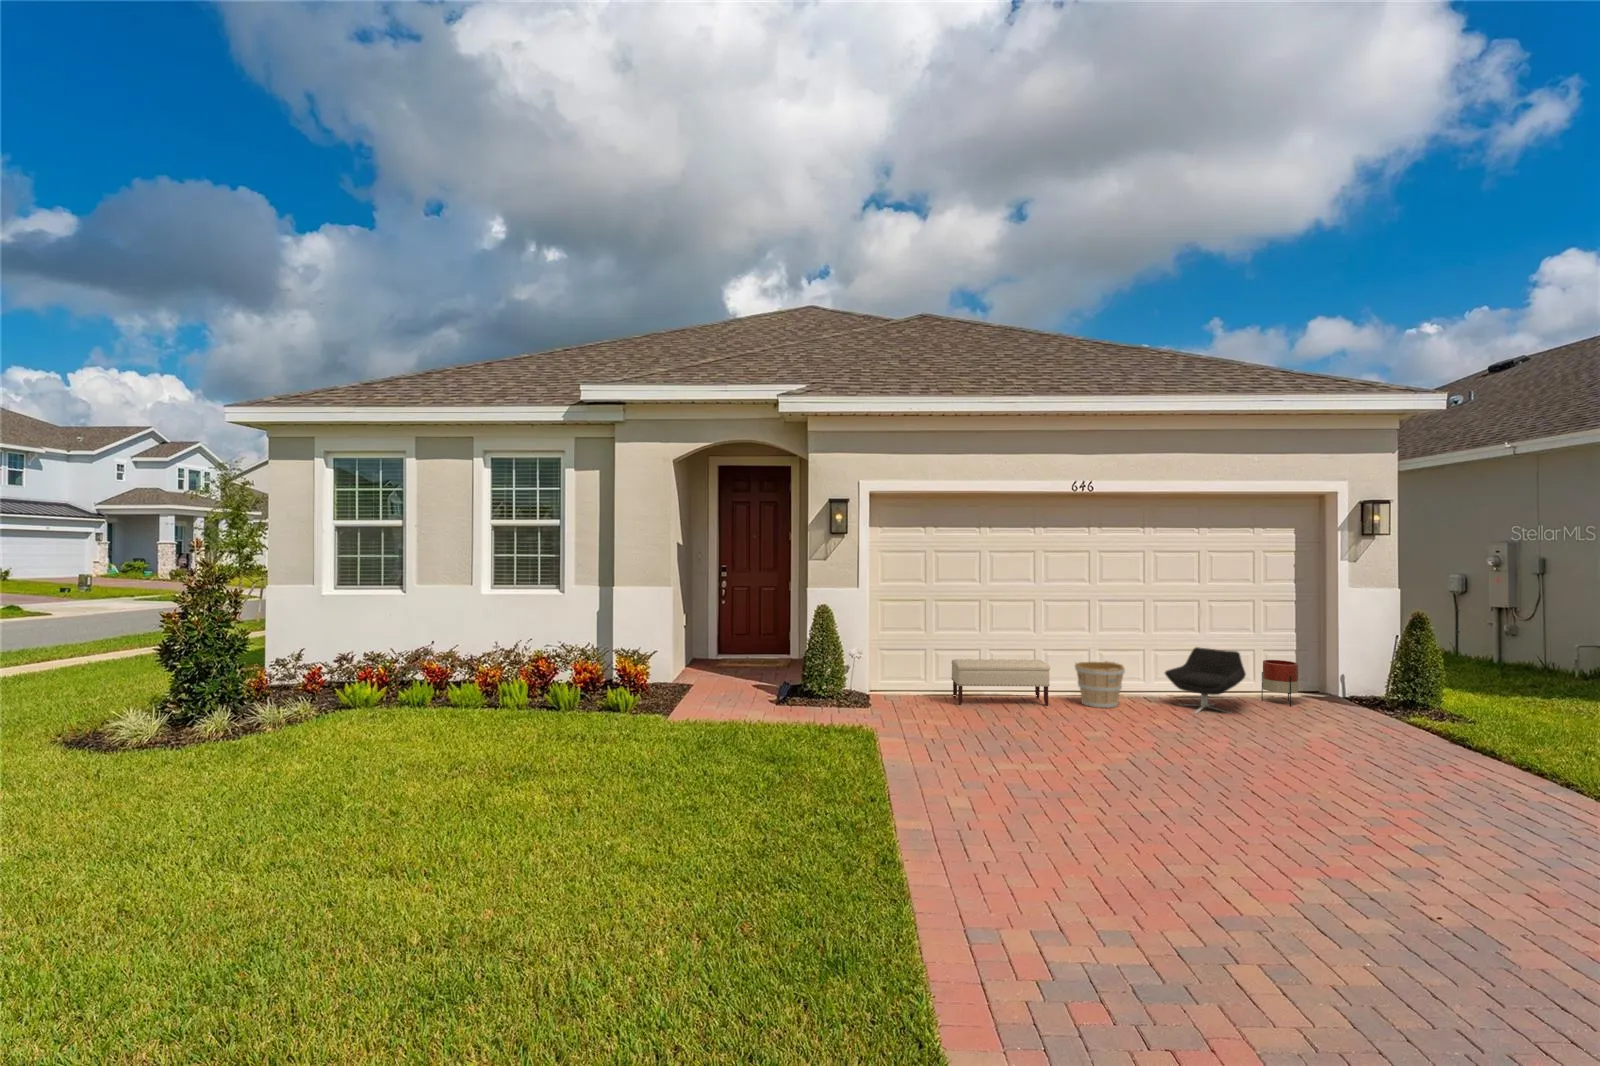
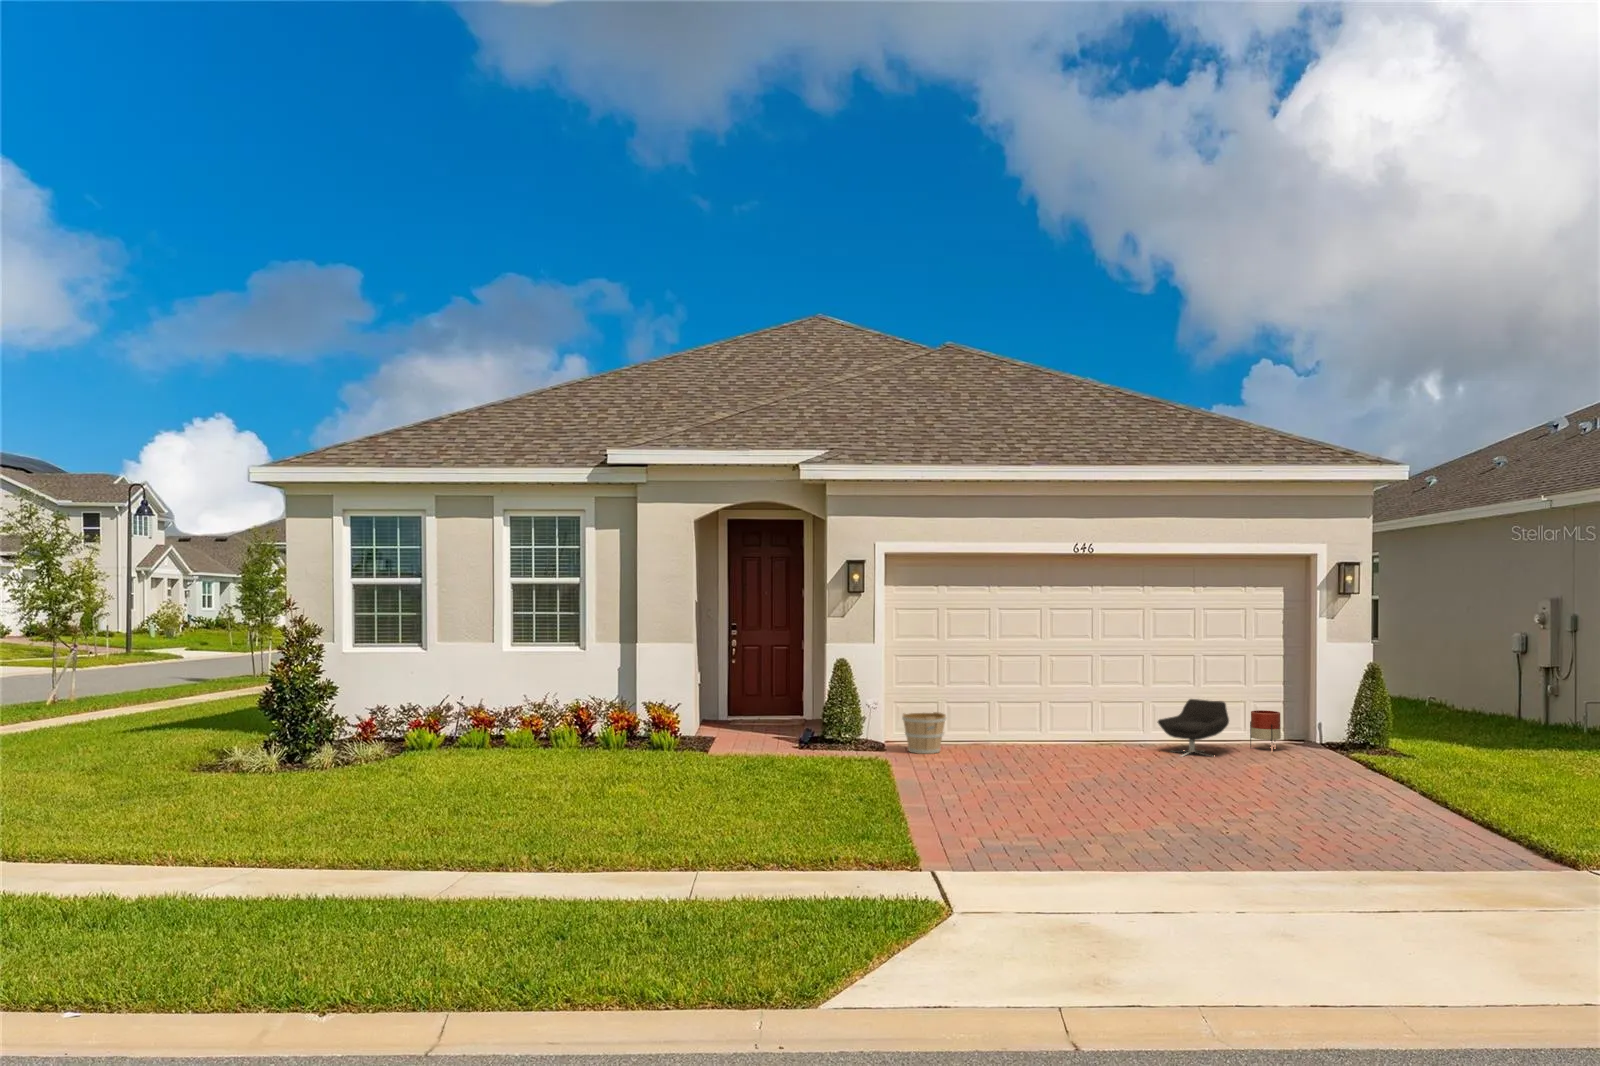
bench: present [951,659,1050,705] -> none [962,711,1052,753]
wooden bucket: present [1075,661,1125,708] -> present [902,712,946,754]

